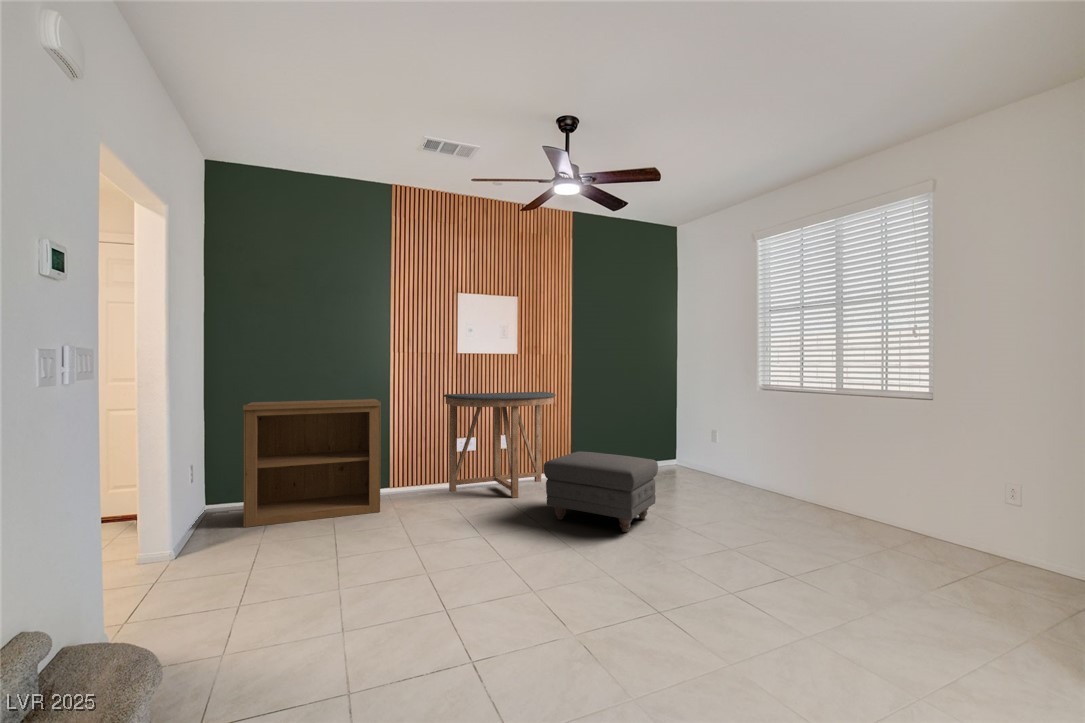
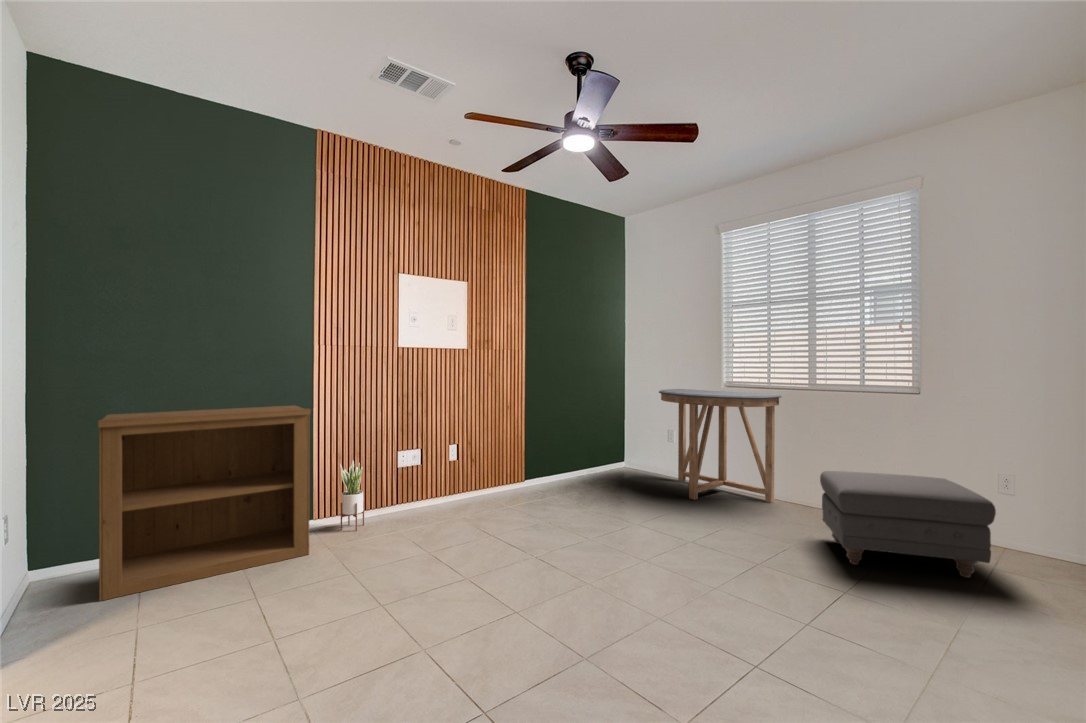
console table: present [444,392,556,498] -> present [659,389,782,503]
potted plant: none [407,444,427,499] -> present [340,461,364,531]
ottoman: present [544,451,658,532] -> present [820,471,996,578]

